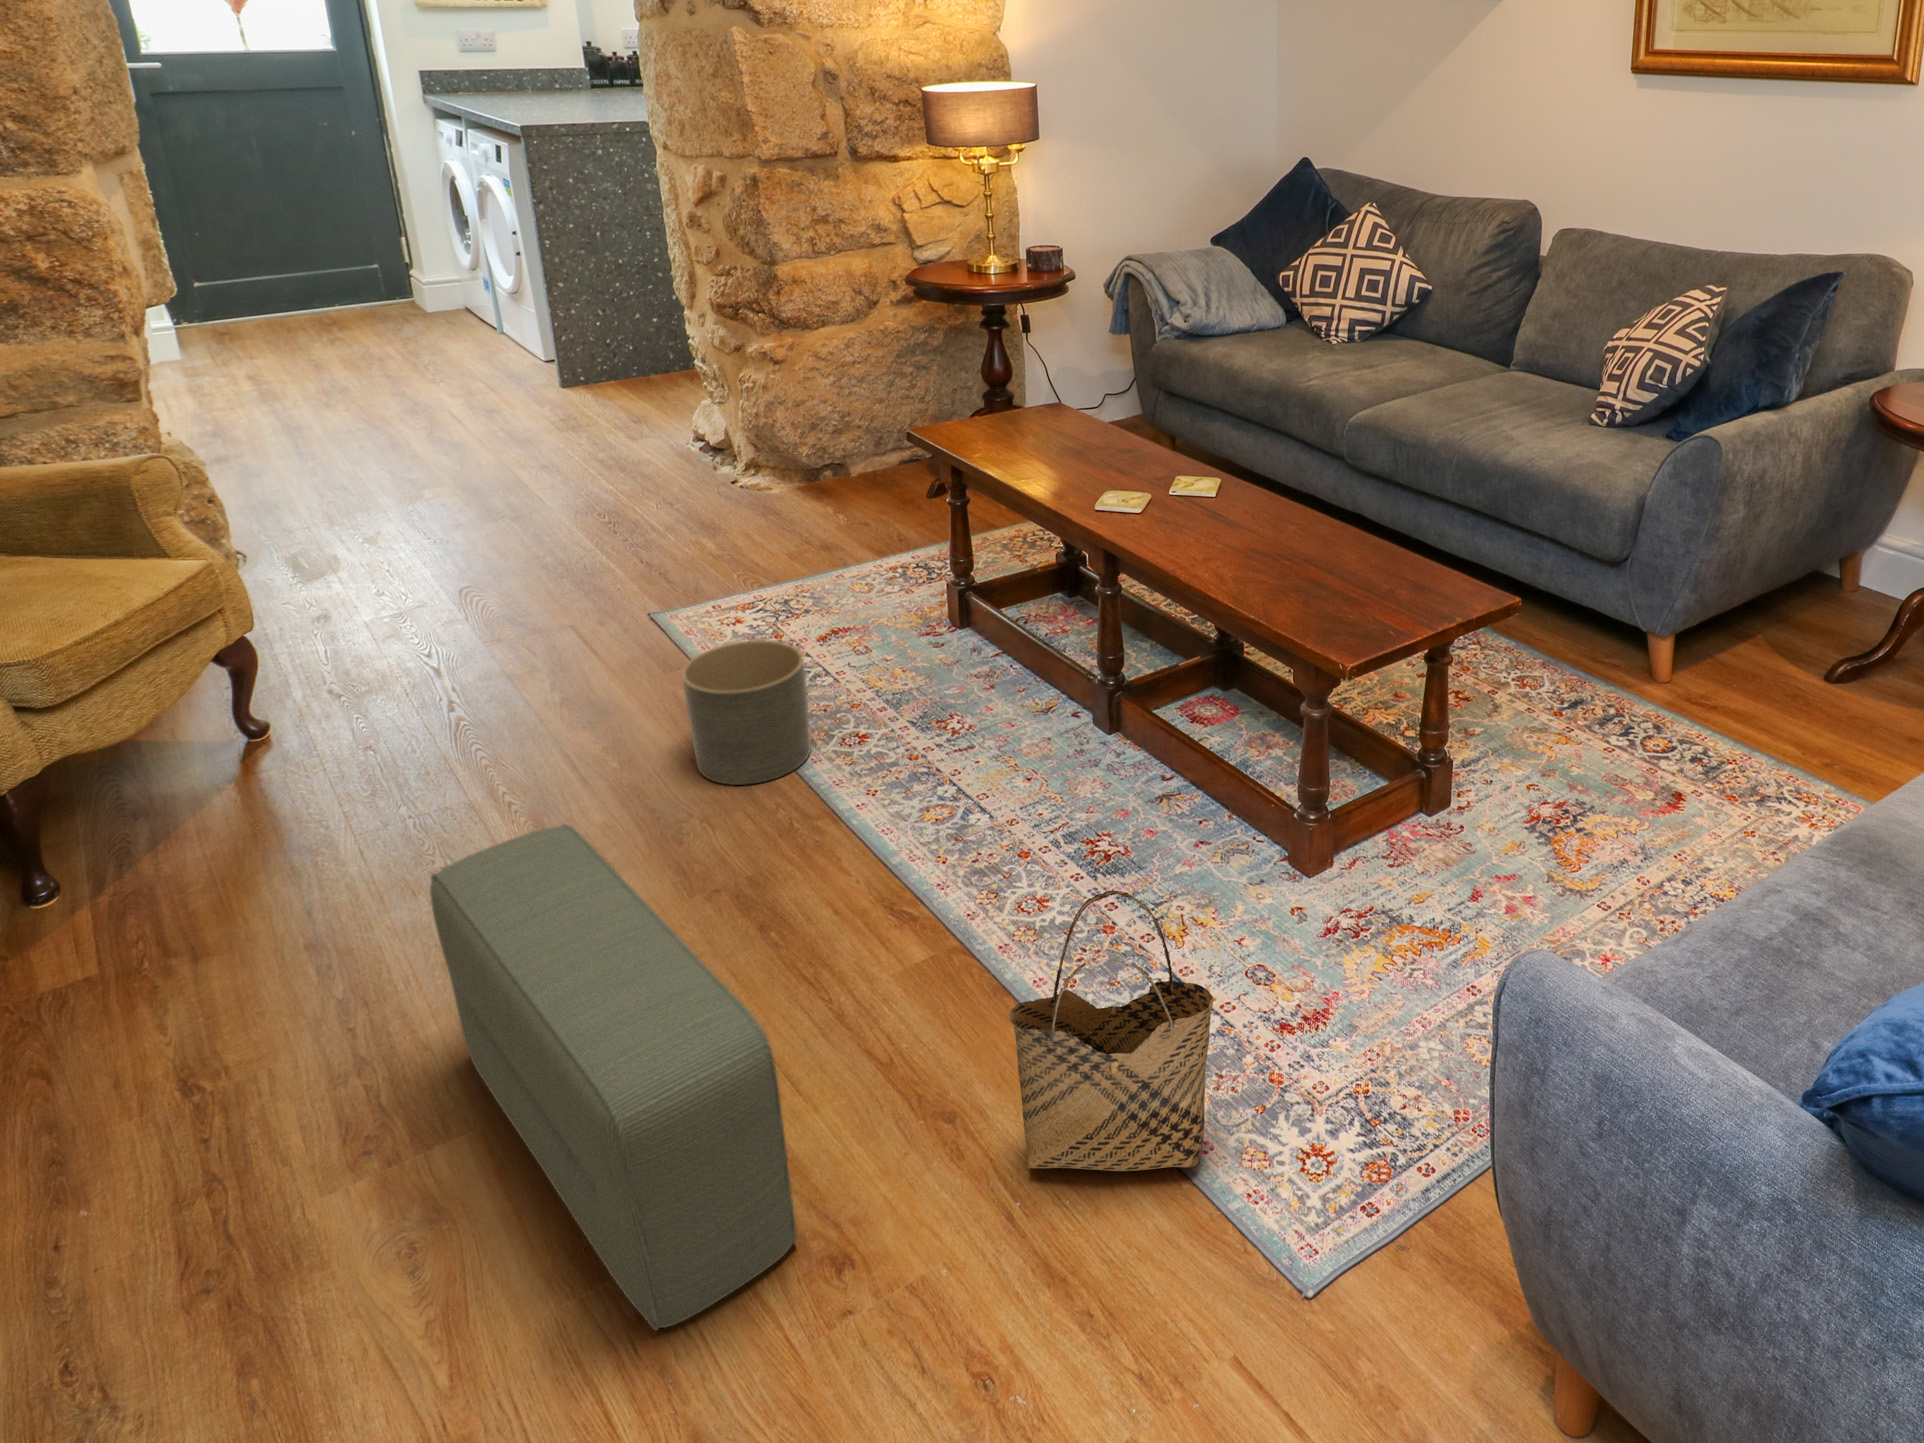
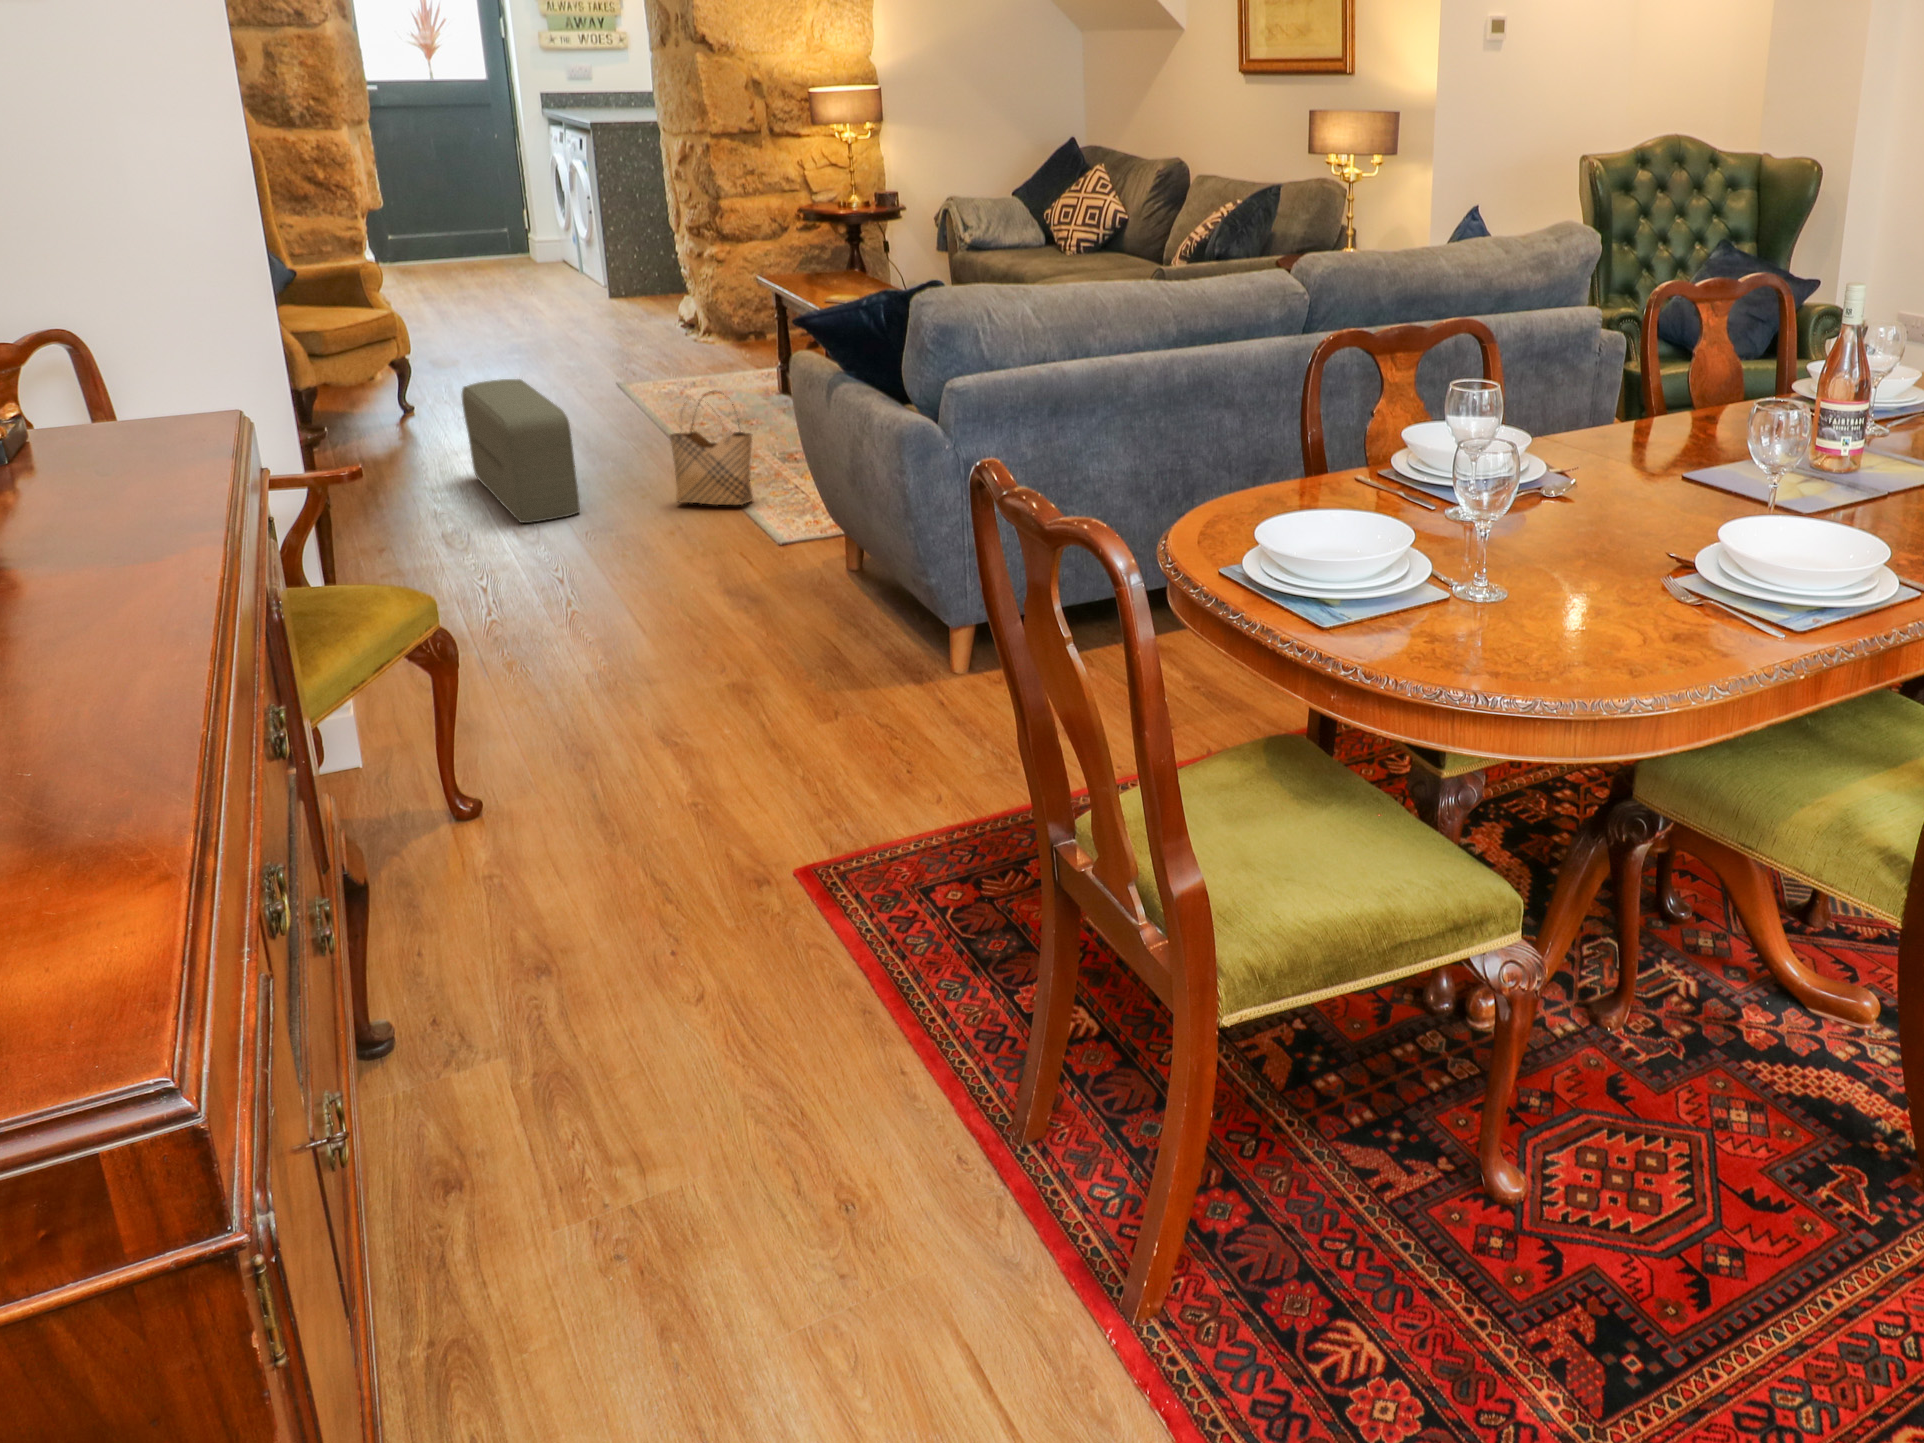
planter: present [682,640,811,785] -> none [599,361,665,425]

